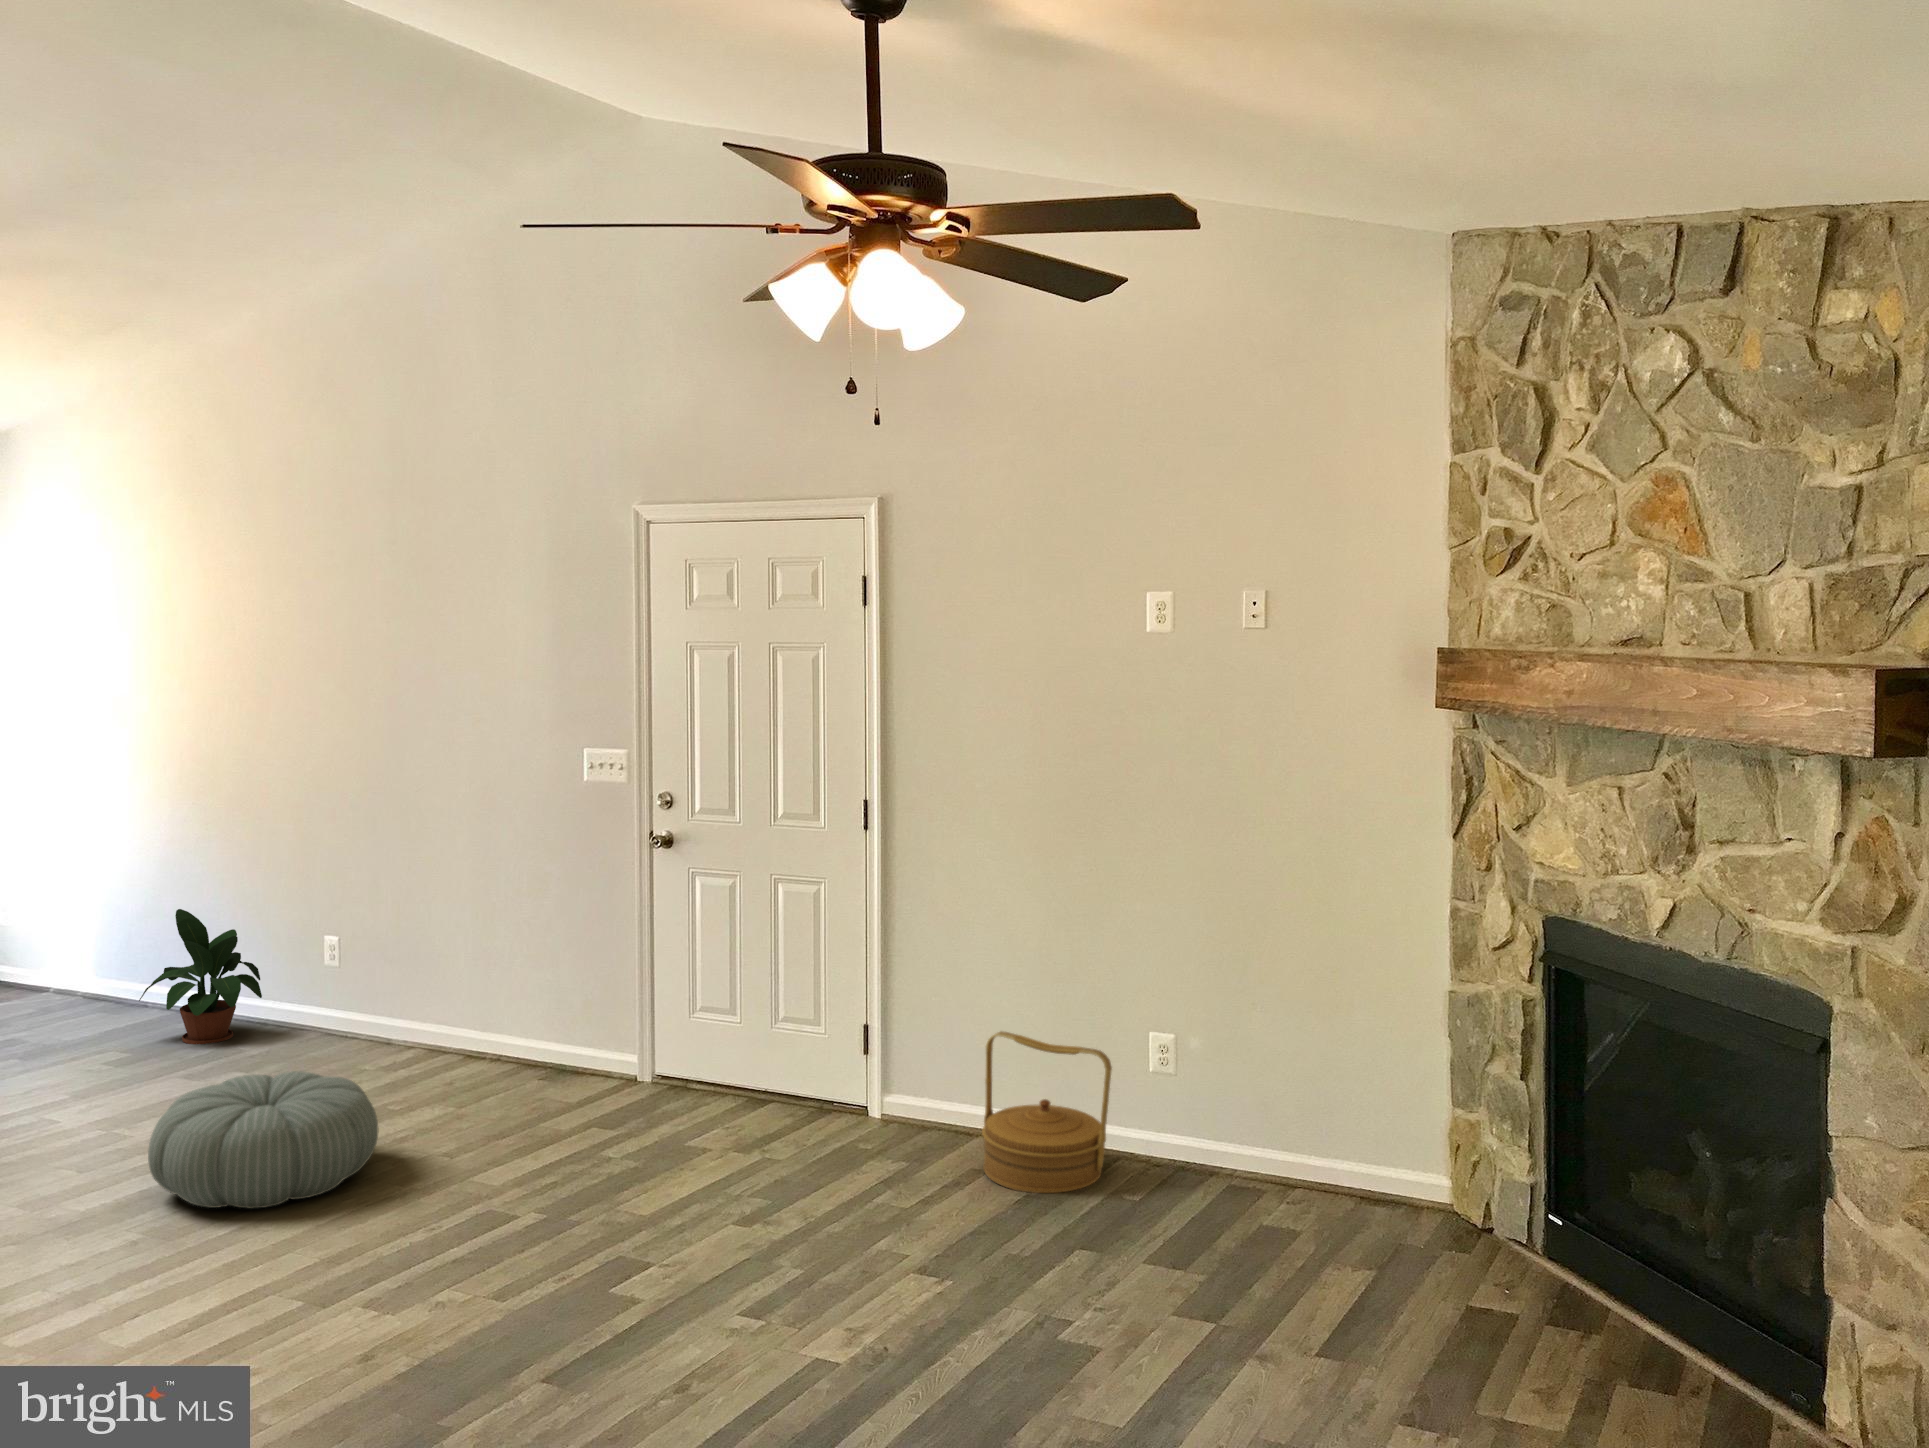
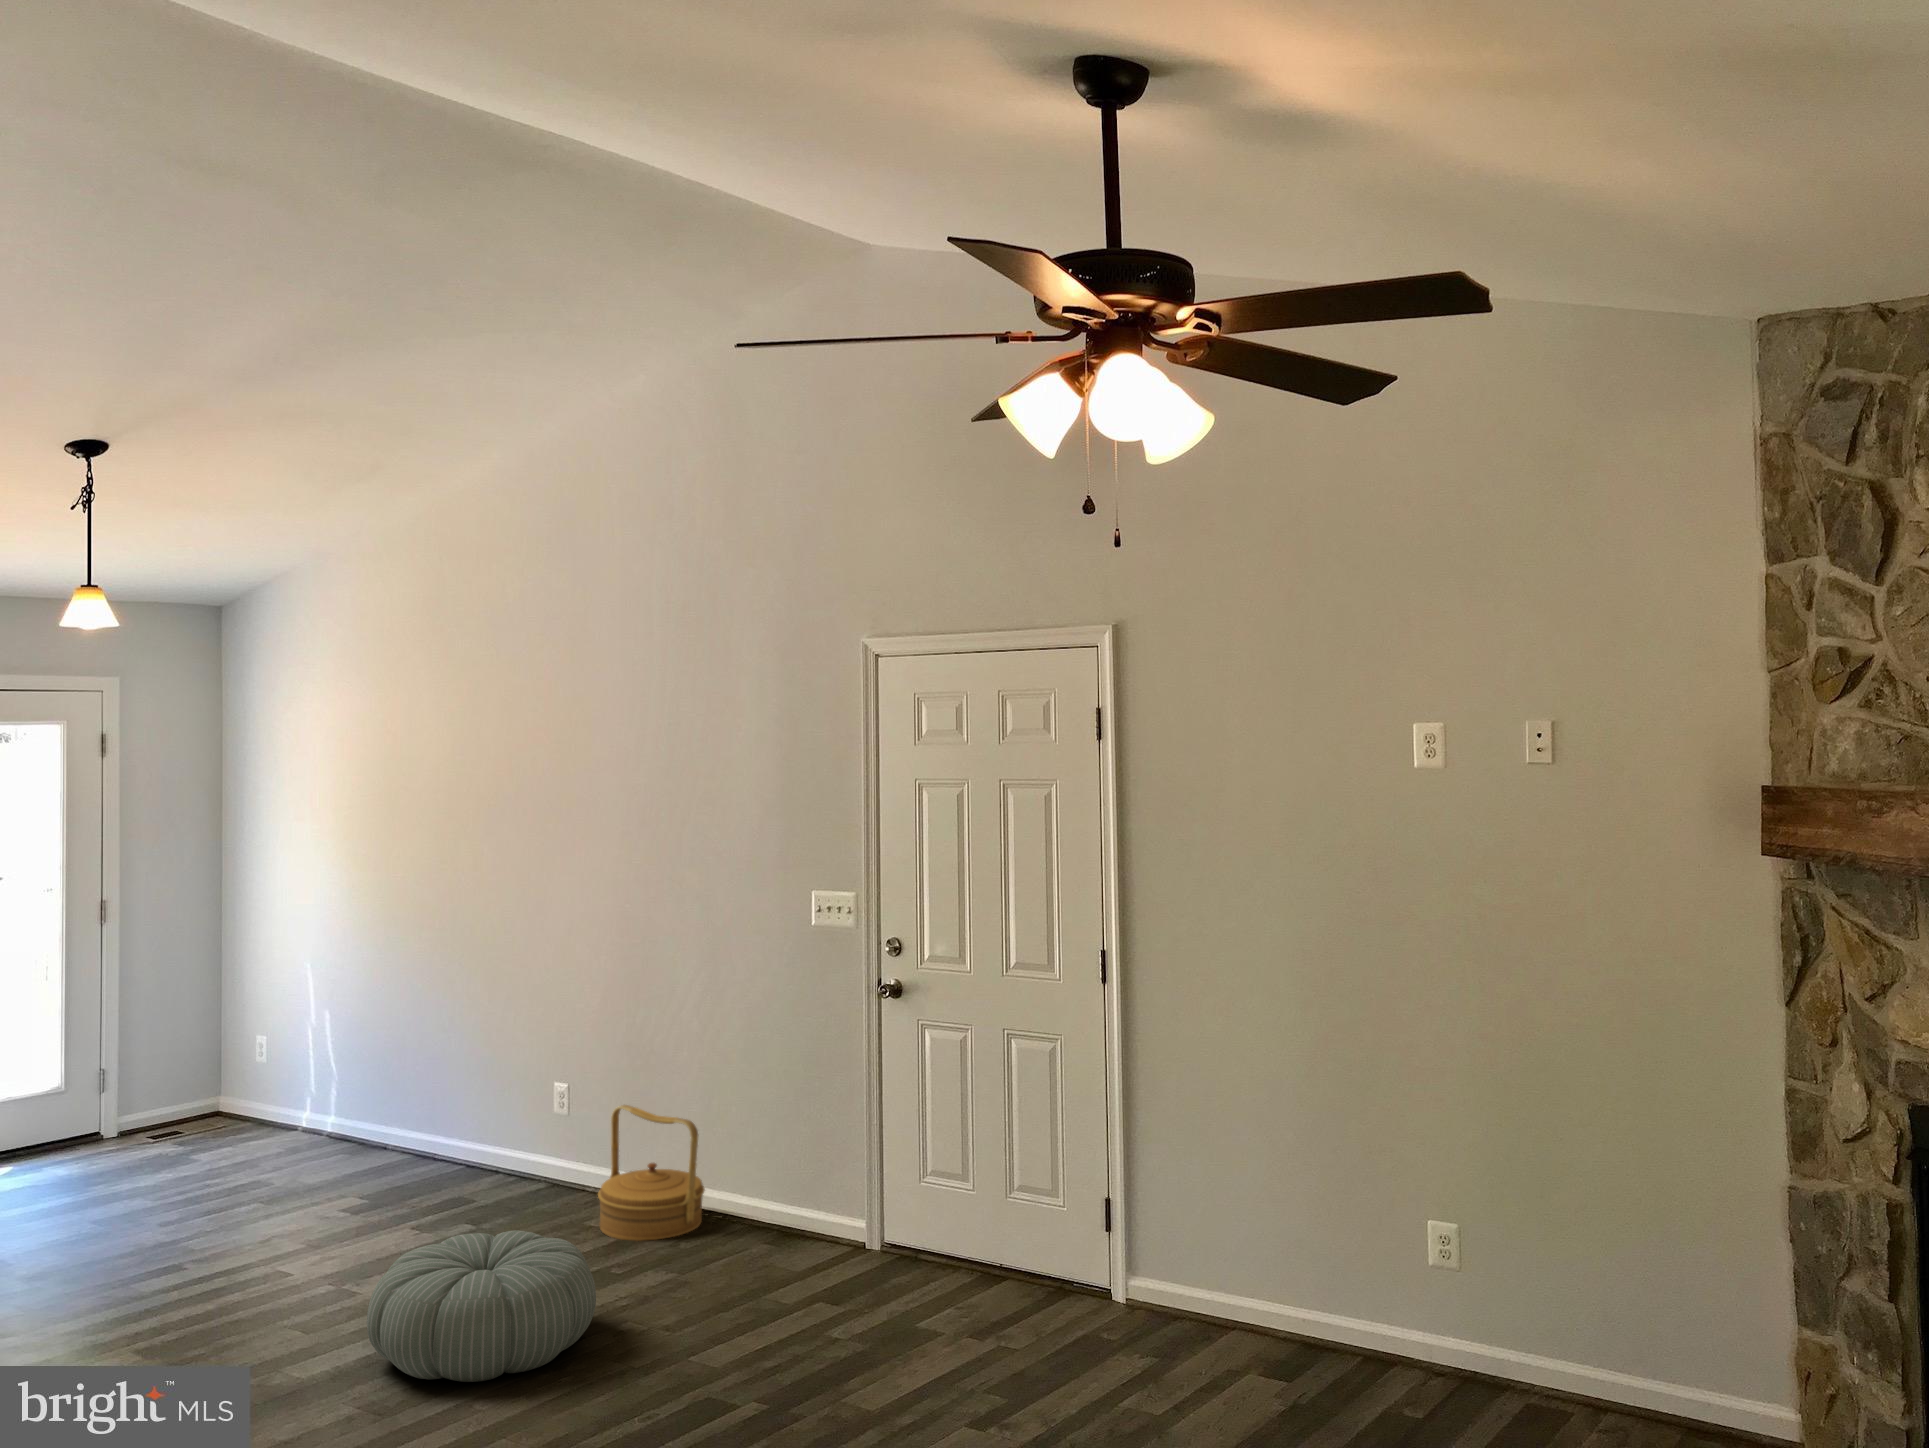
potted plant: present [139,909,262,1044] -> none [378,1049,495,1189]
woven basket: present [982,1031,1112,1193] -> present [598,1105,705,1241]

